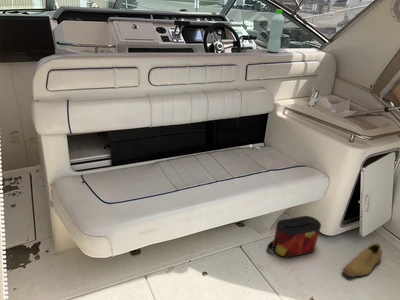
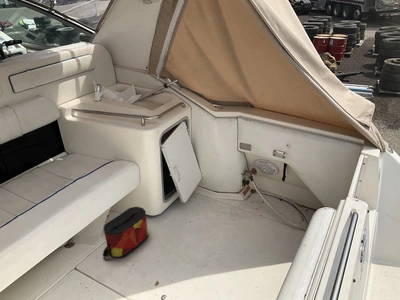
water bottle: present [267,9,284,52] -> none [21,8,44,55]
shoe: present [343,243,382,277] -> none [176,205,204,245]

